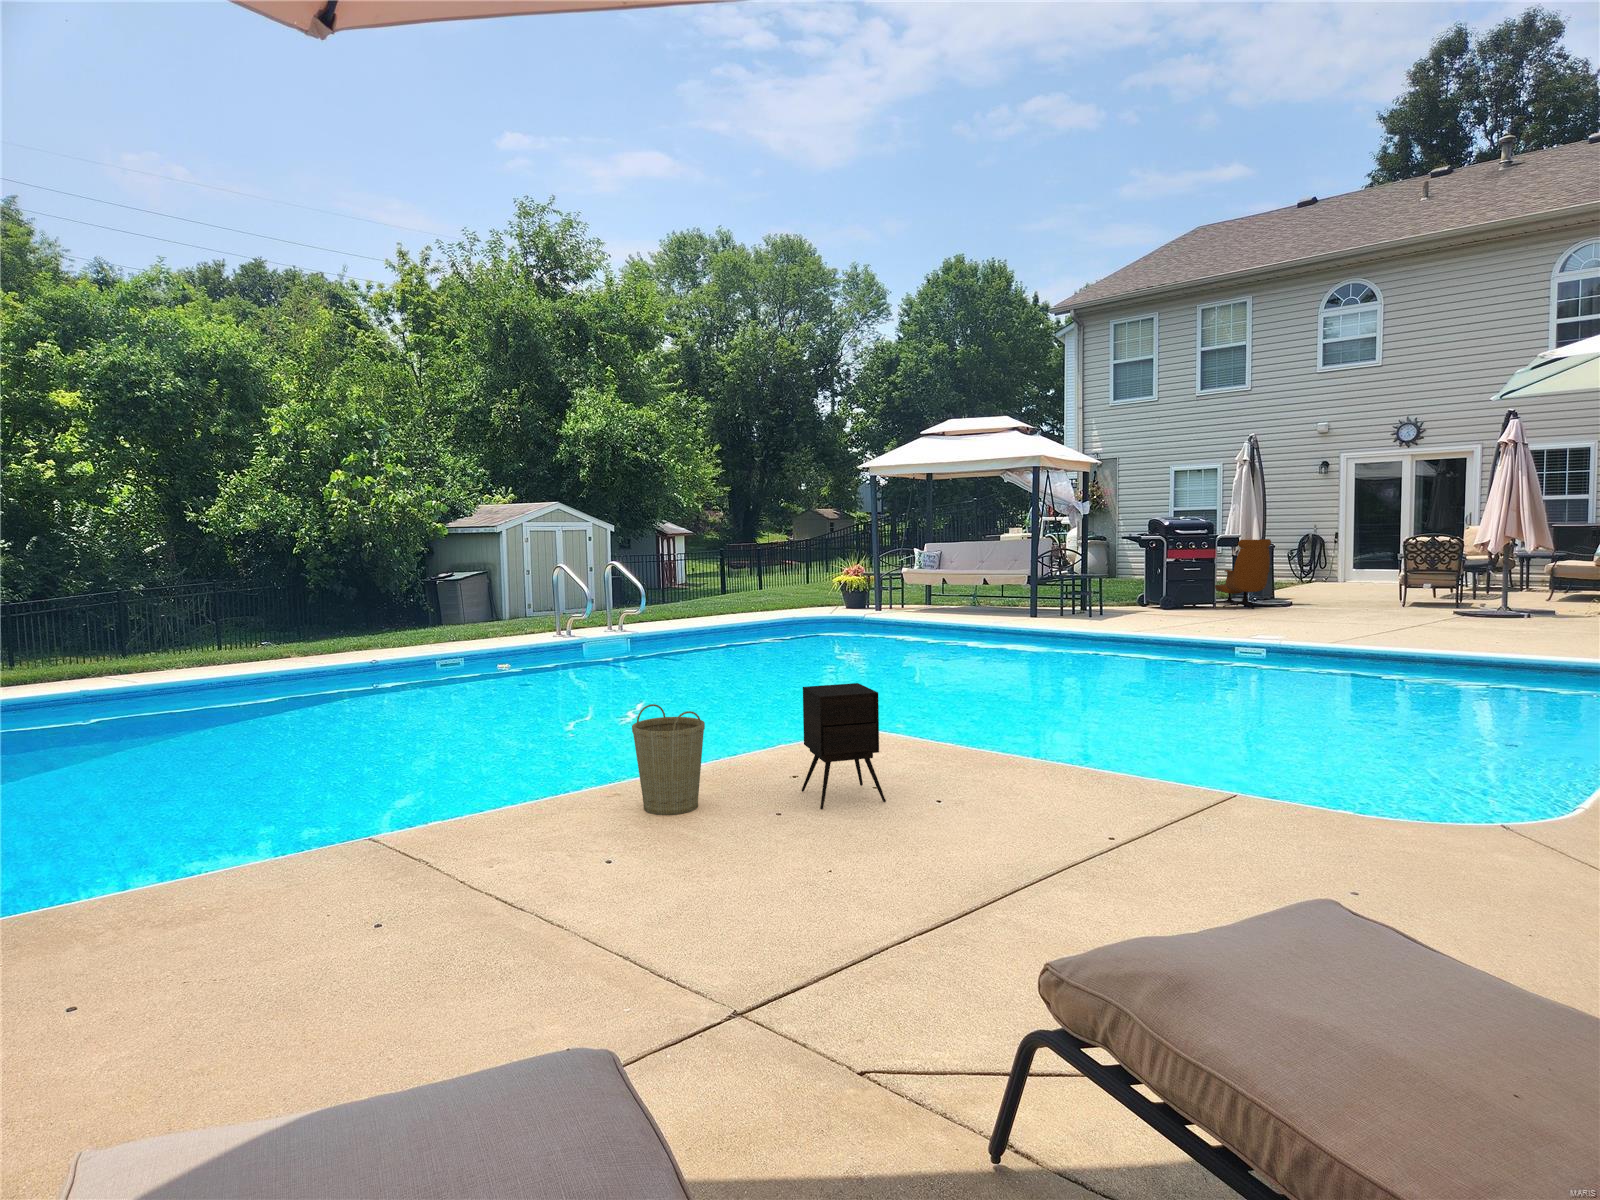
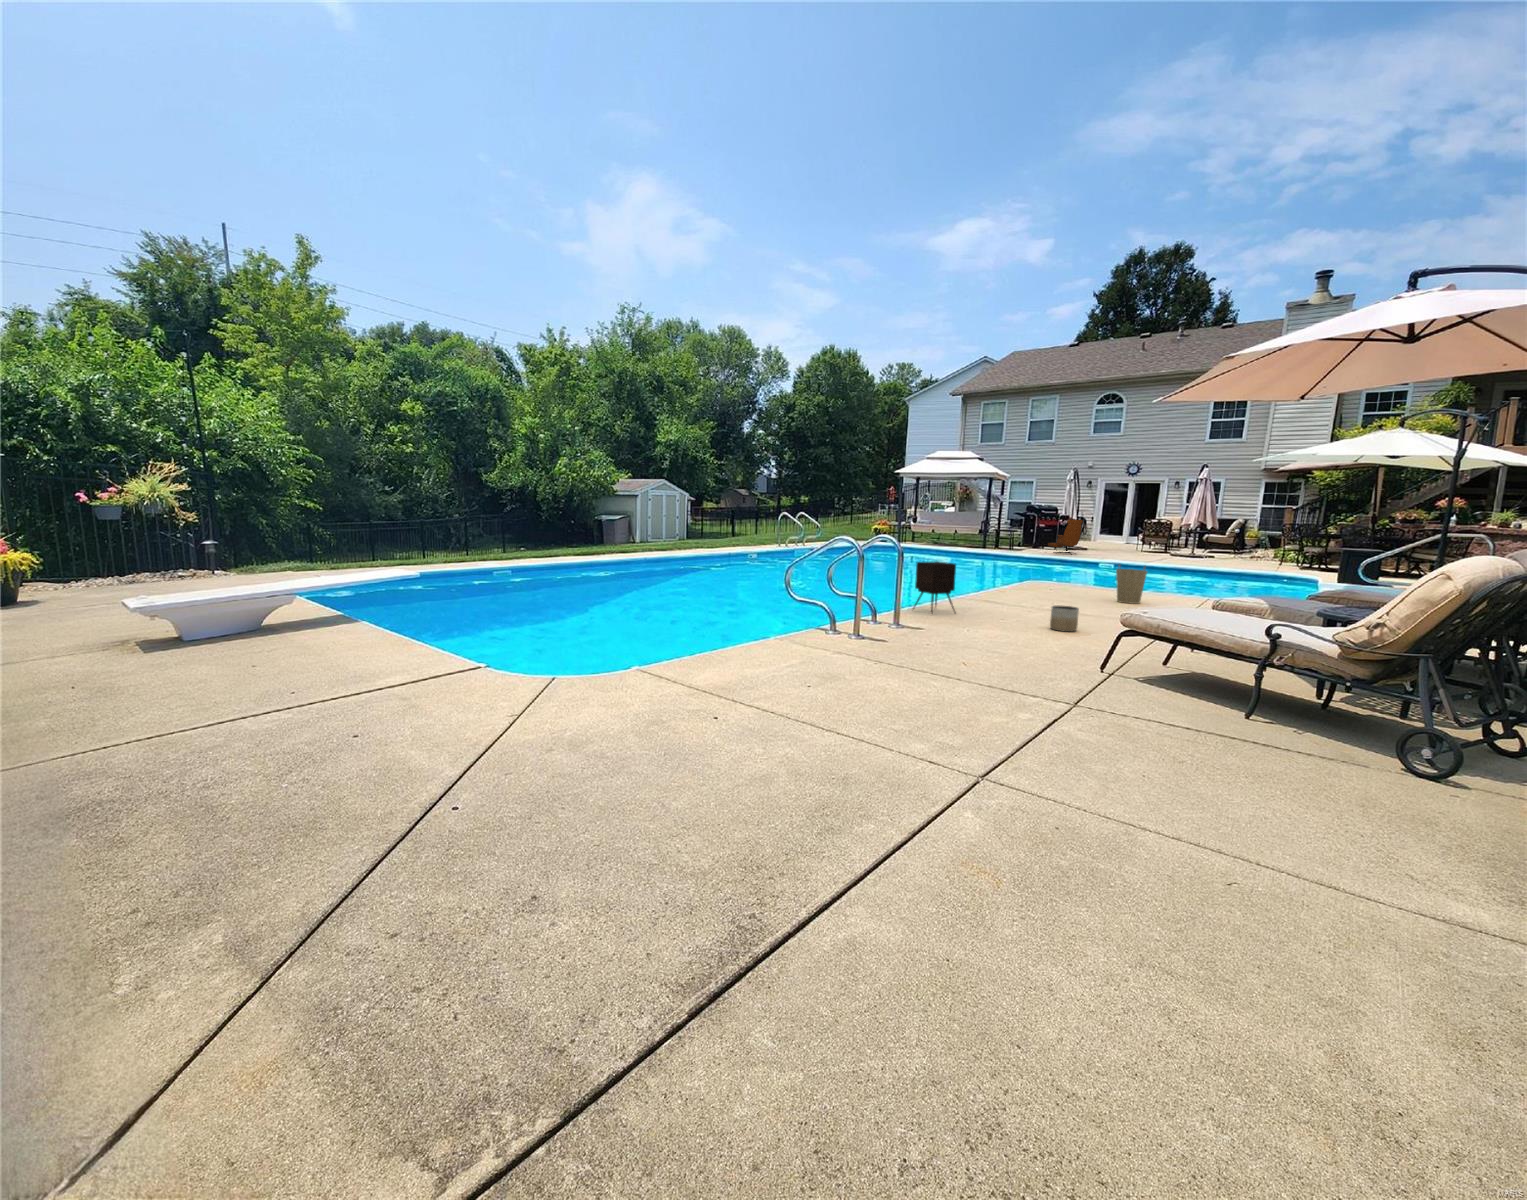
side table: present [801,683,886,809] -> present [914,561,956,613]
basket: present [632,704,705,815] -> present [1116,565,1147,604]
planter: none [312,943,411,1058] -> present [1050,605,1079,632]

